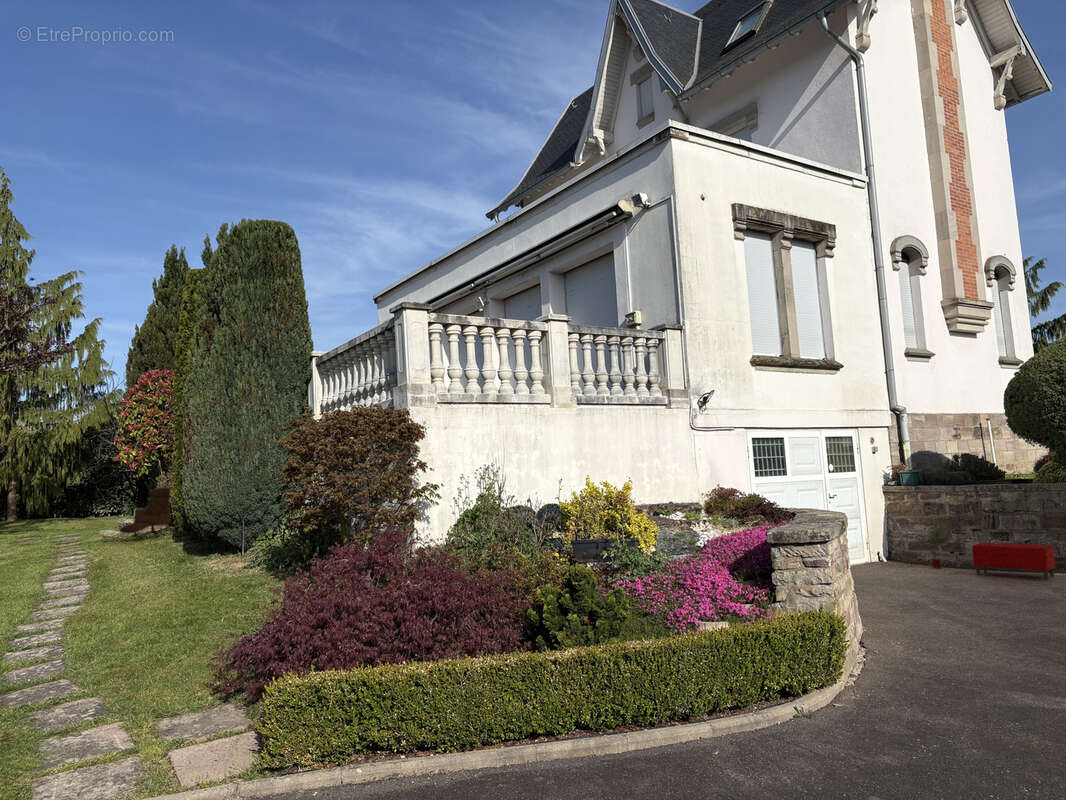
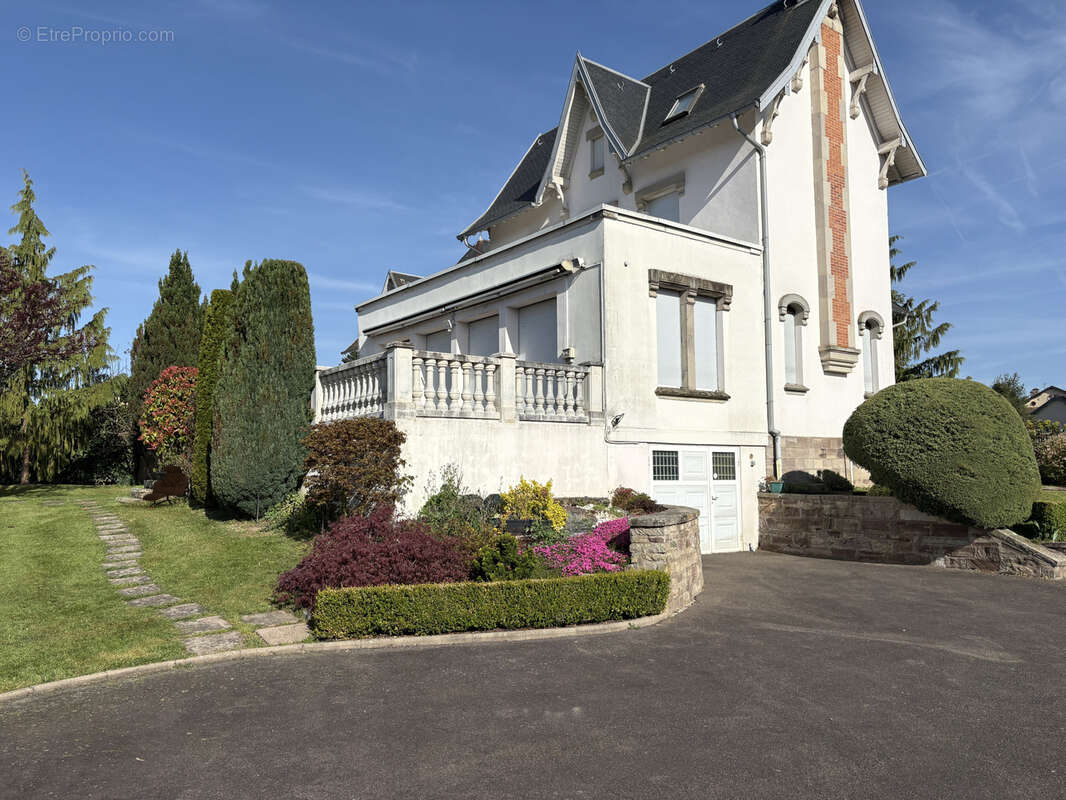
potted tree: present [918,521,951,568] -> none [776,520,801,556]
bench: present [972,543,1055,580] -> none [810,538,866,567]

